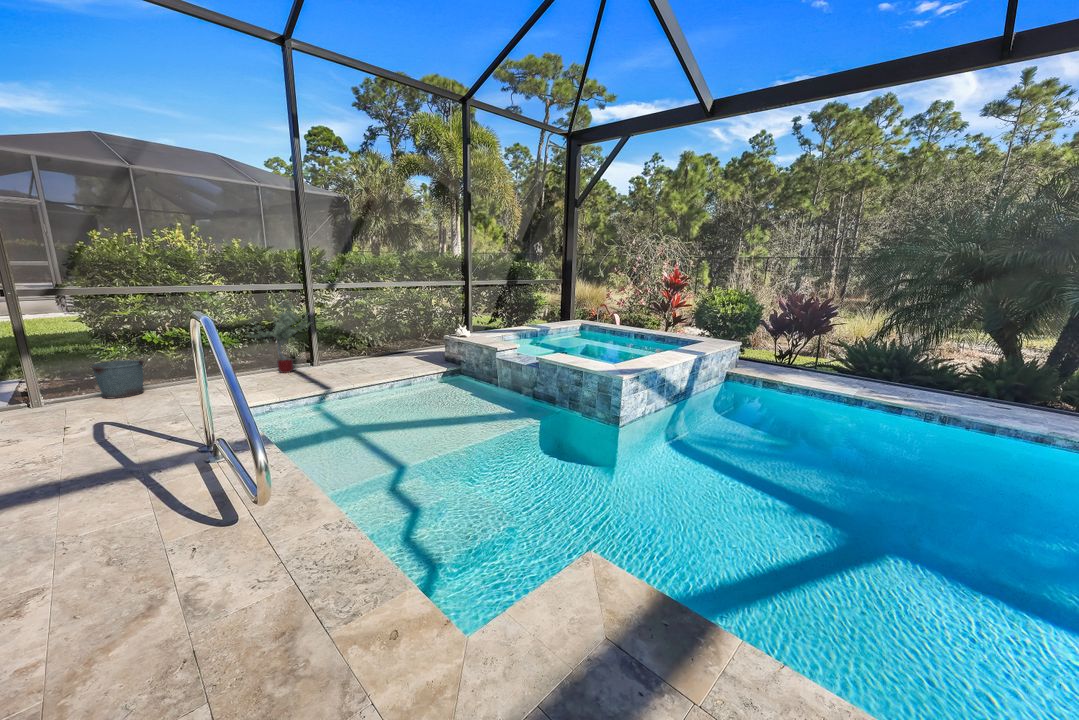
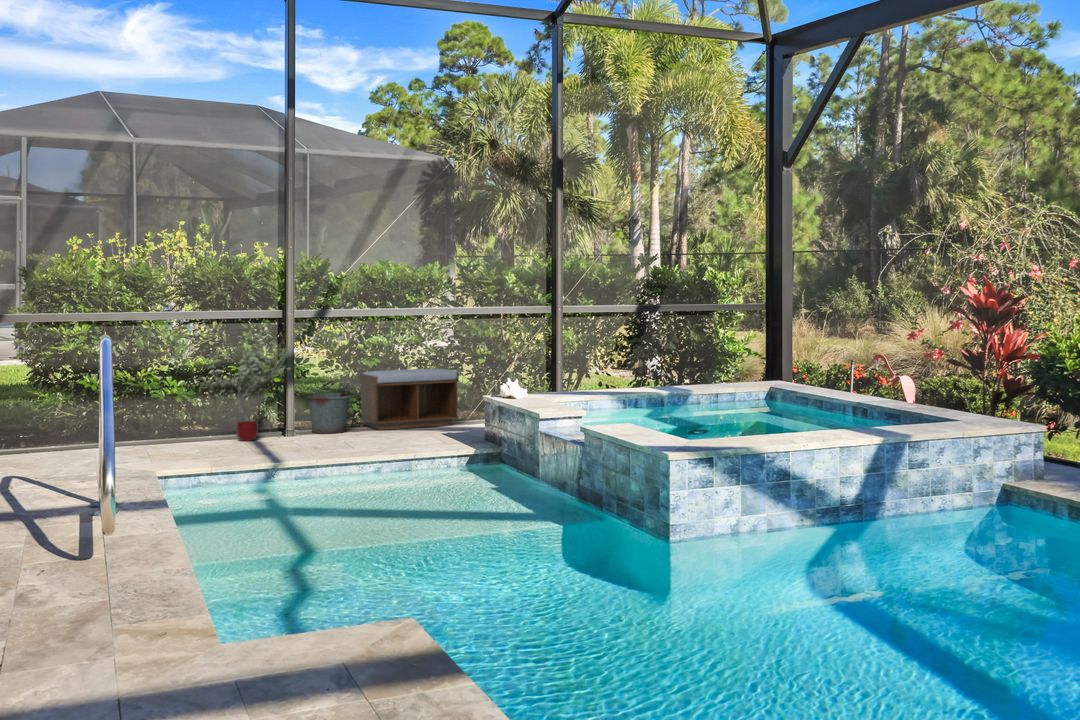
bench: none [353,319,417,358] -> present [360,368,459,430]
bucket: present [91,360,144,399] -> present [307,393,351,434]

